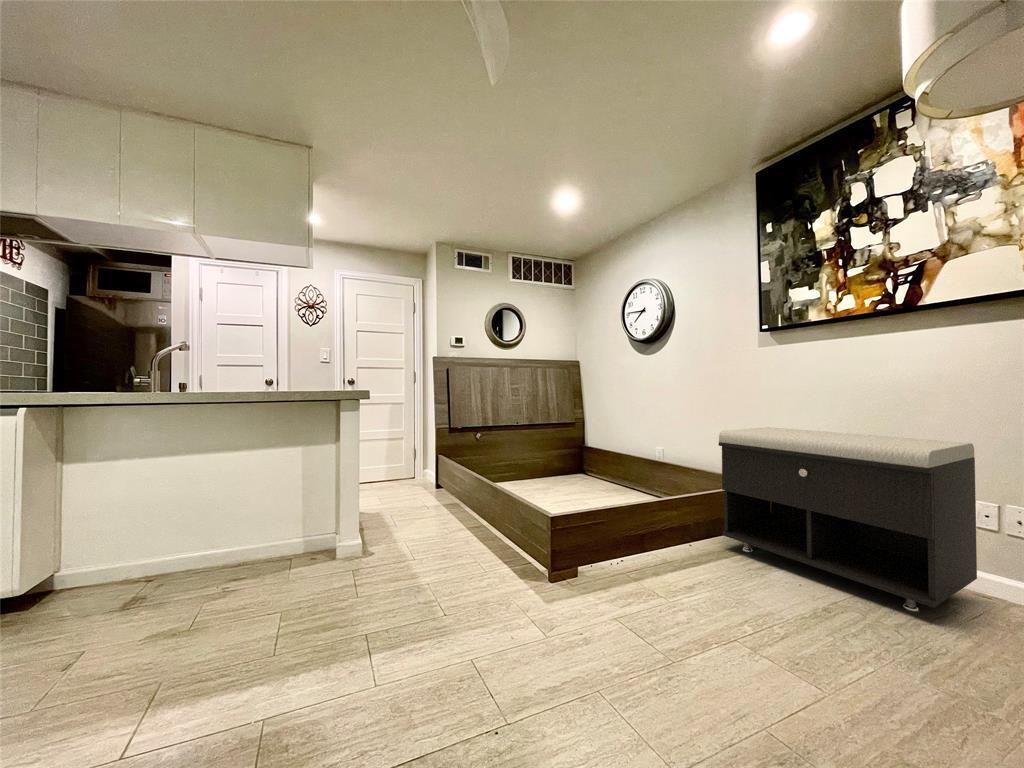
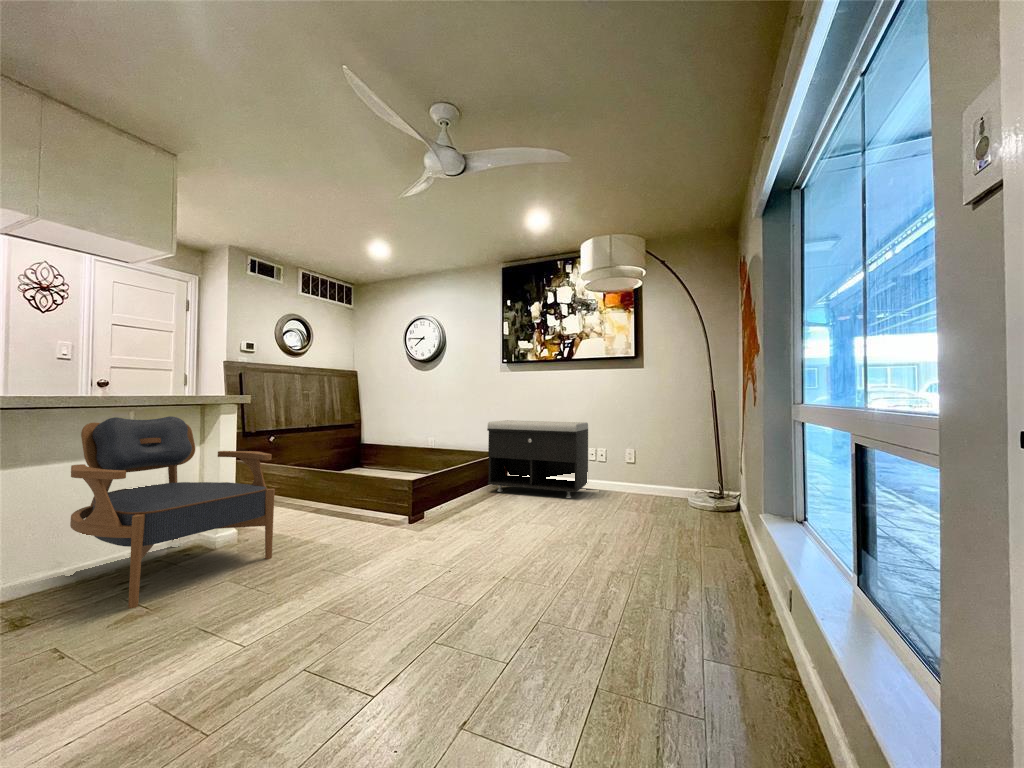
armchair: none [112,421,345,668] -> present [70,416,275,609]

